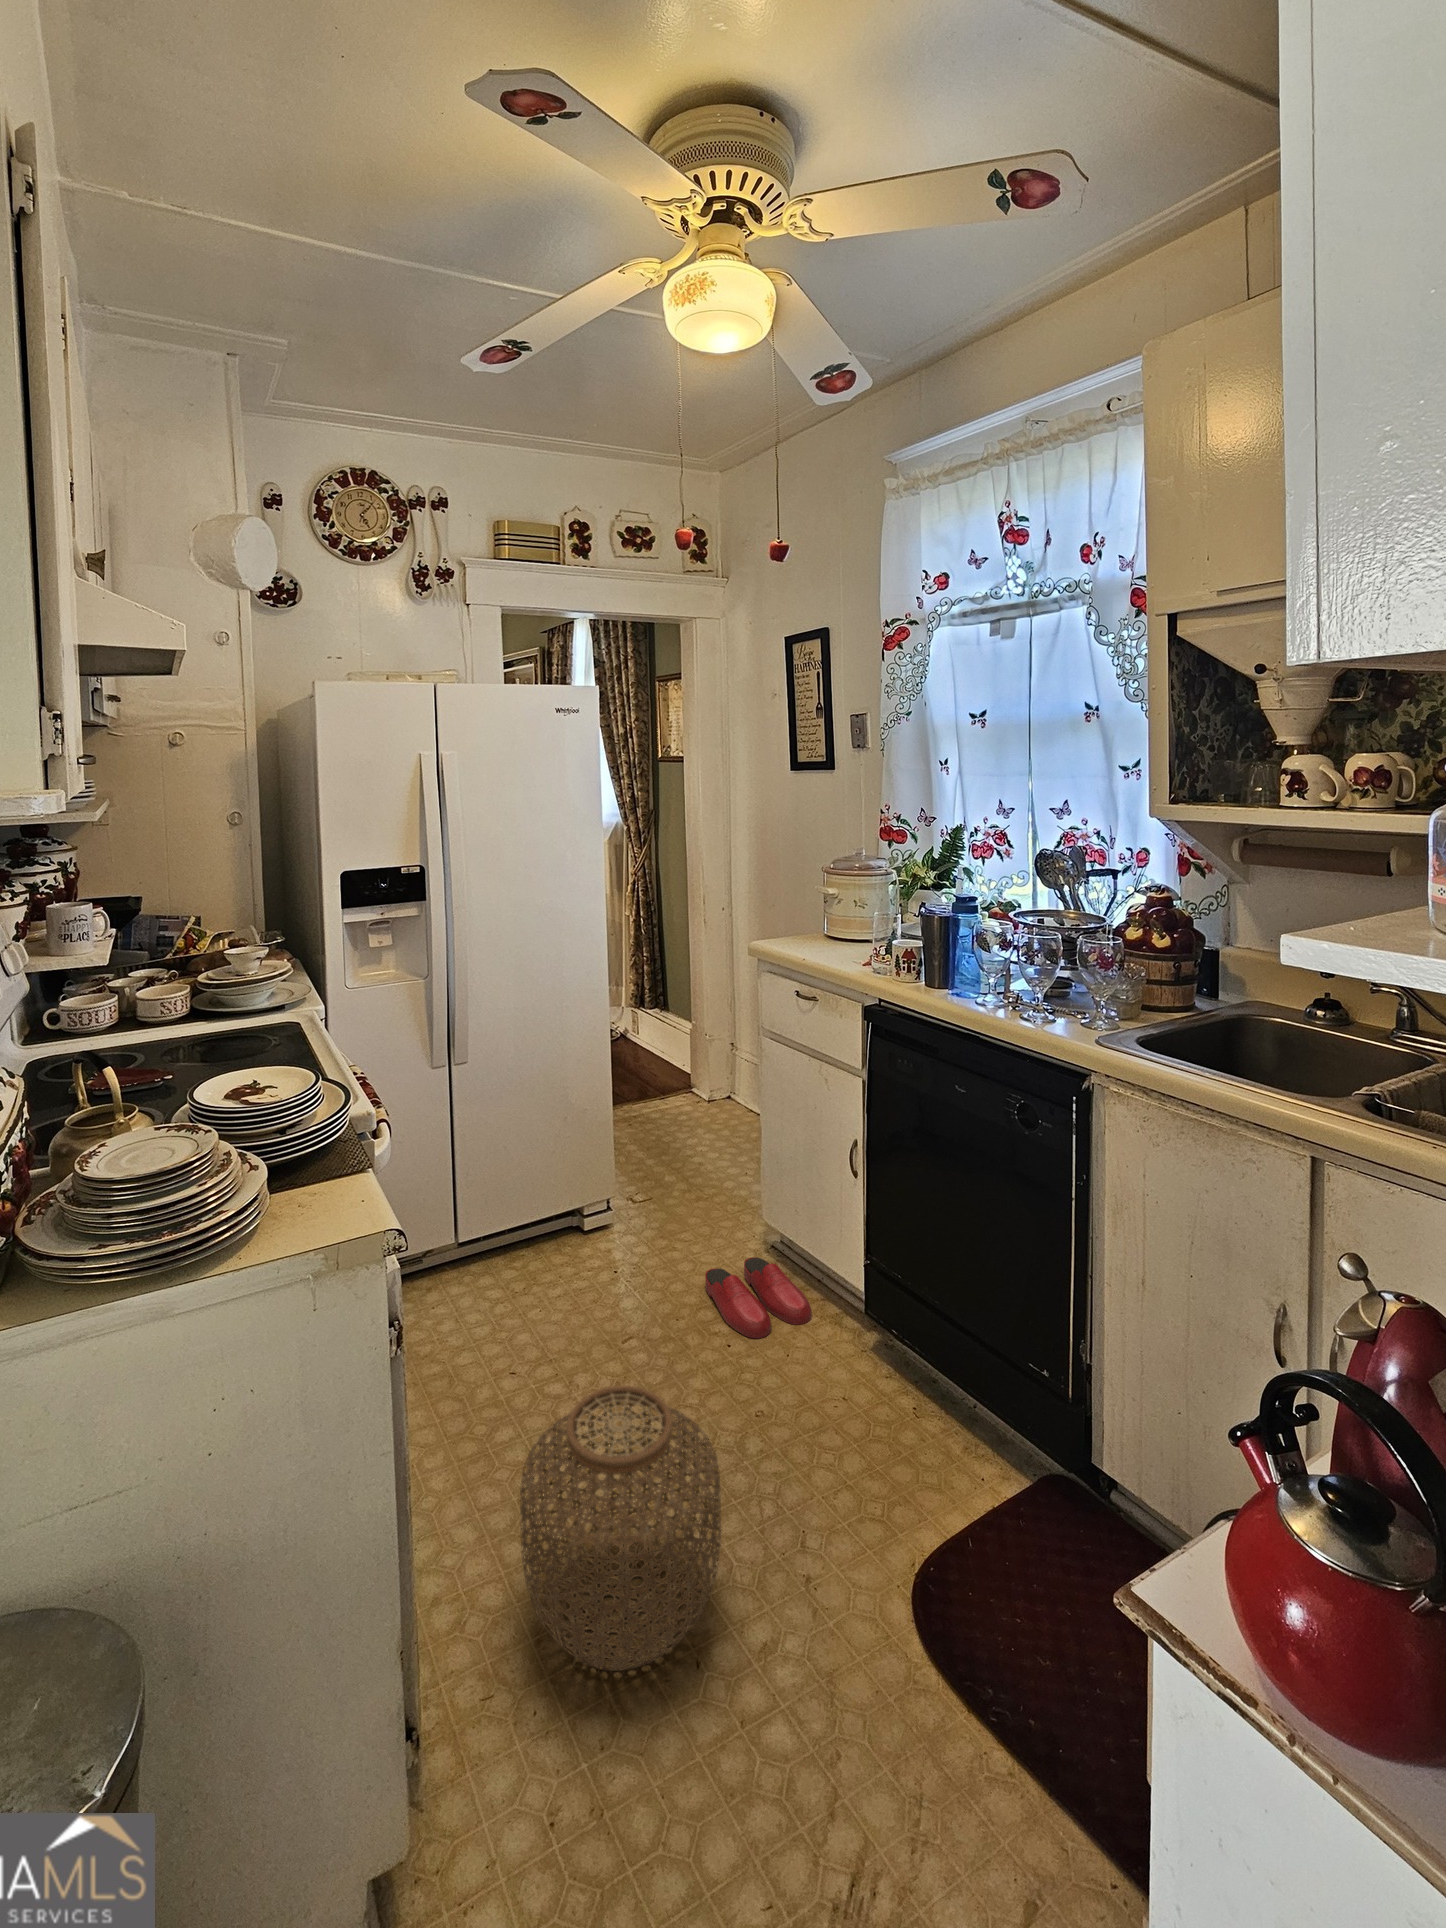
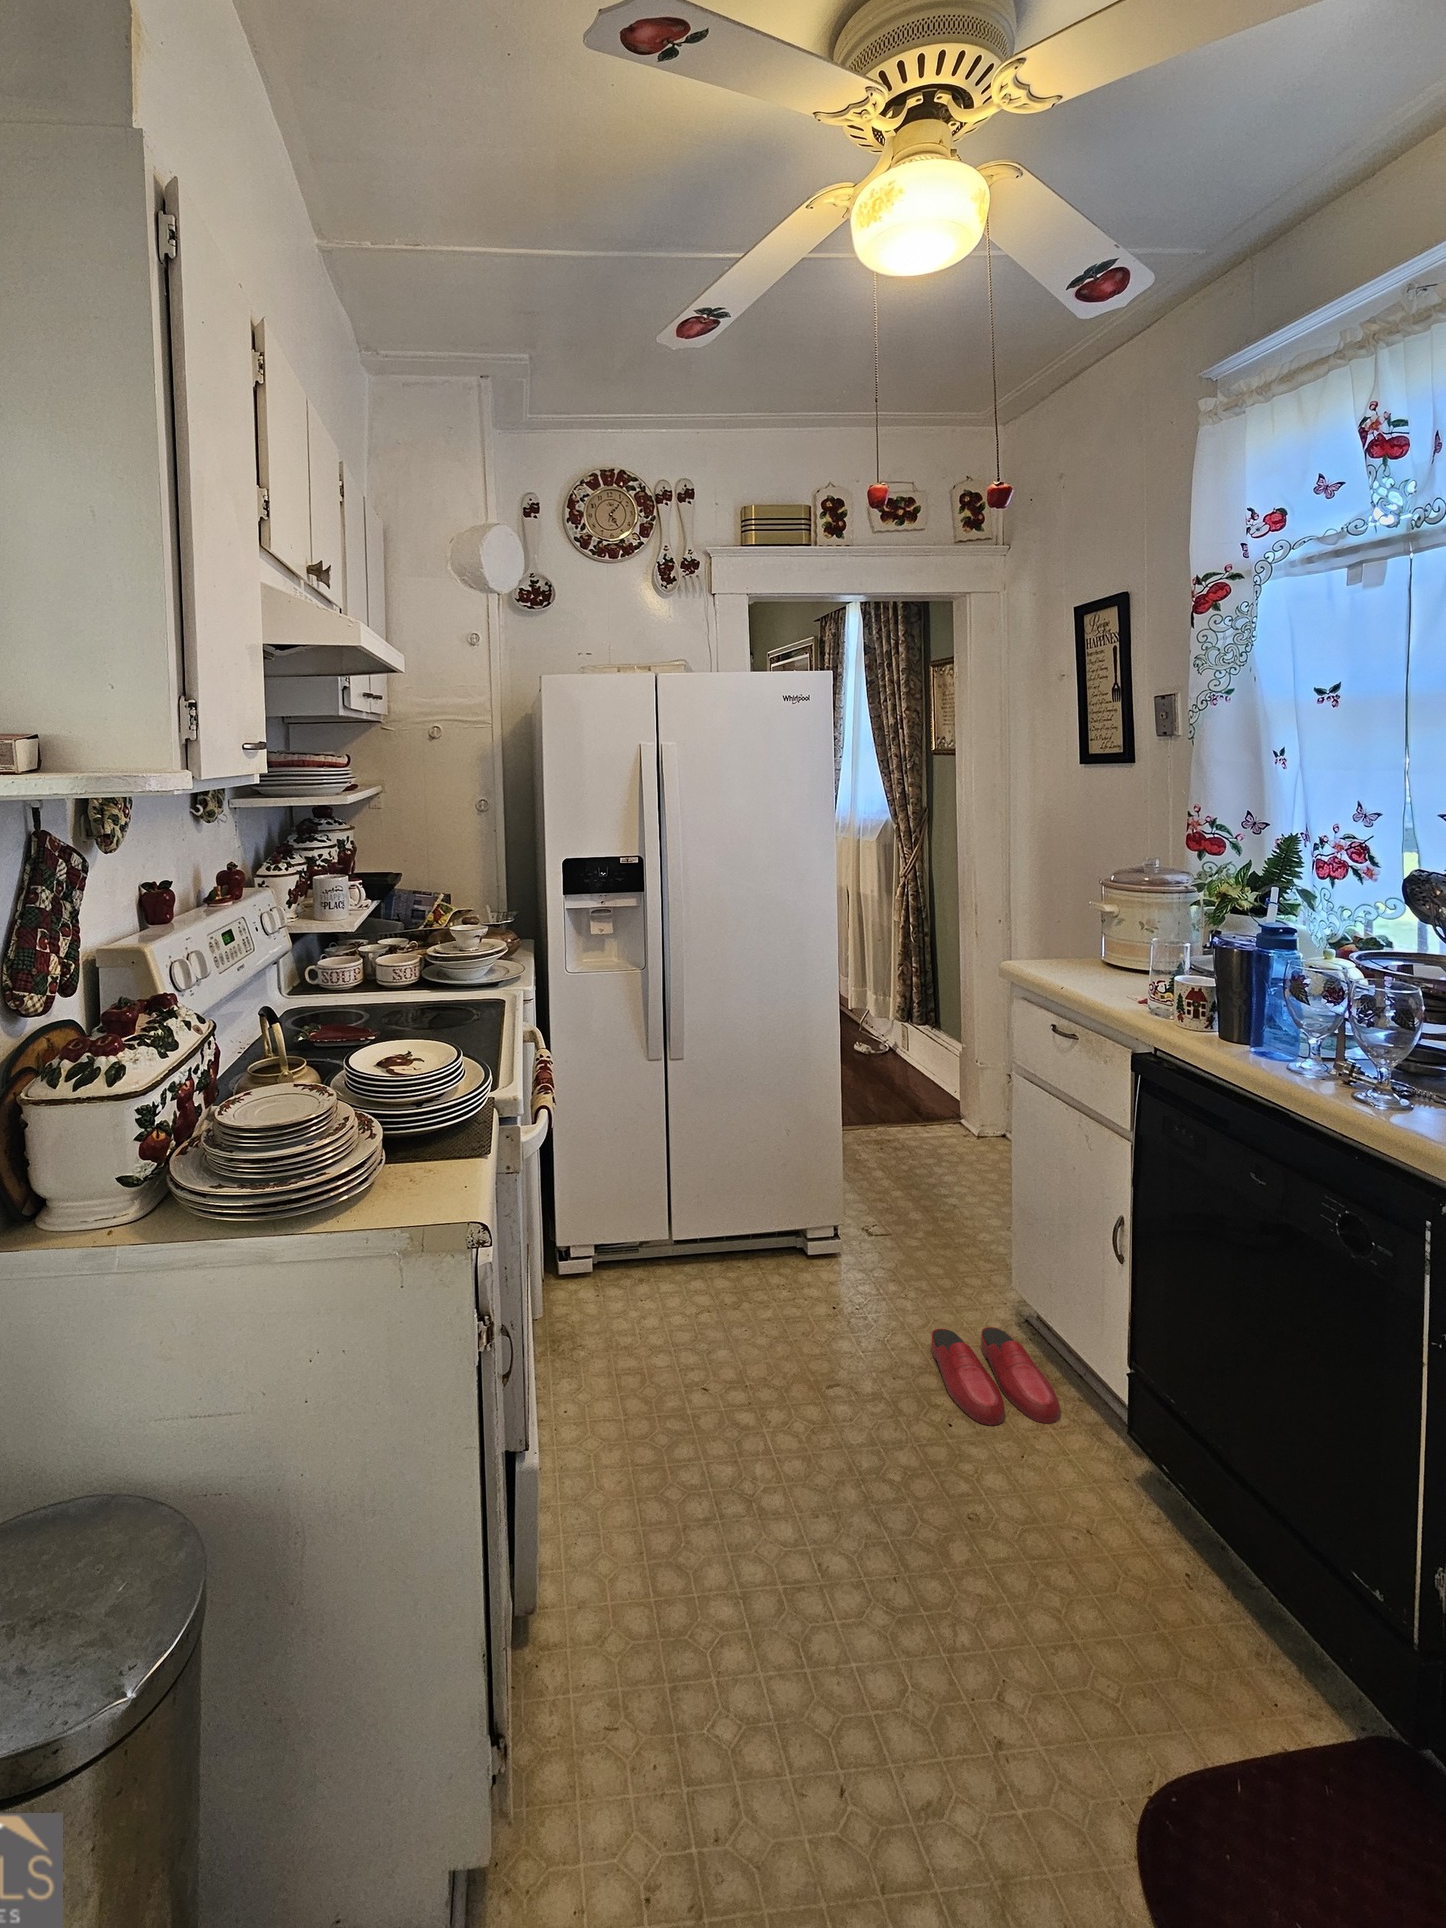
woven basket: present [520,1386,721,1671] -> none [660,1436,885,1759]

